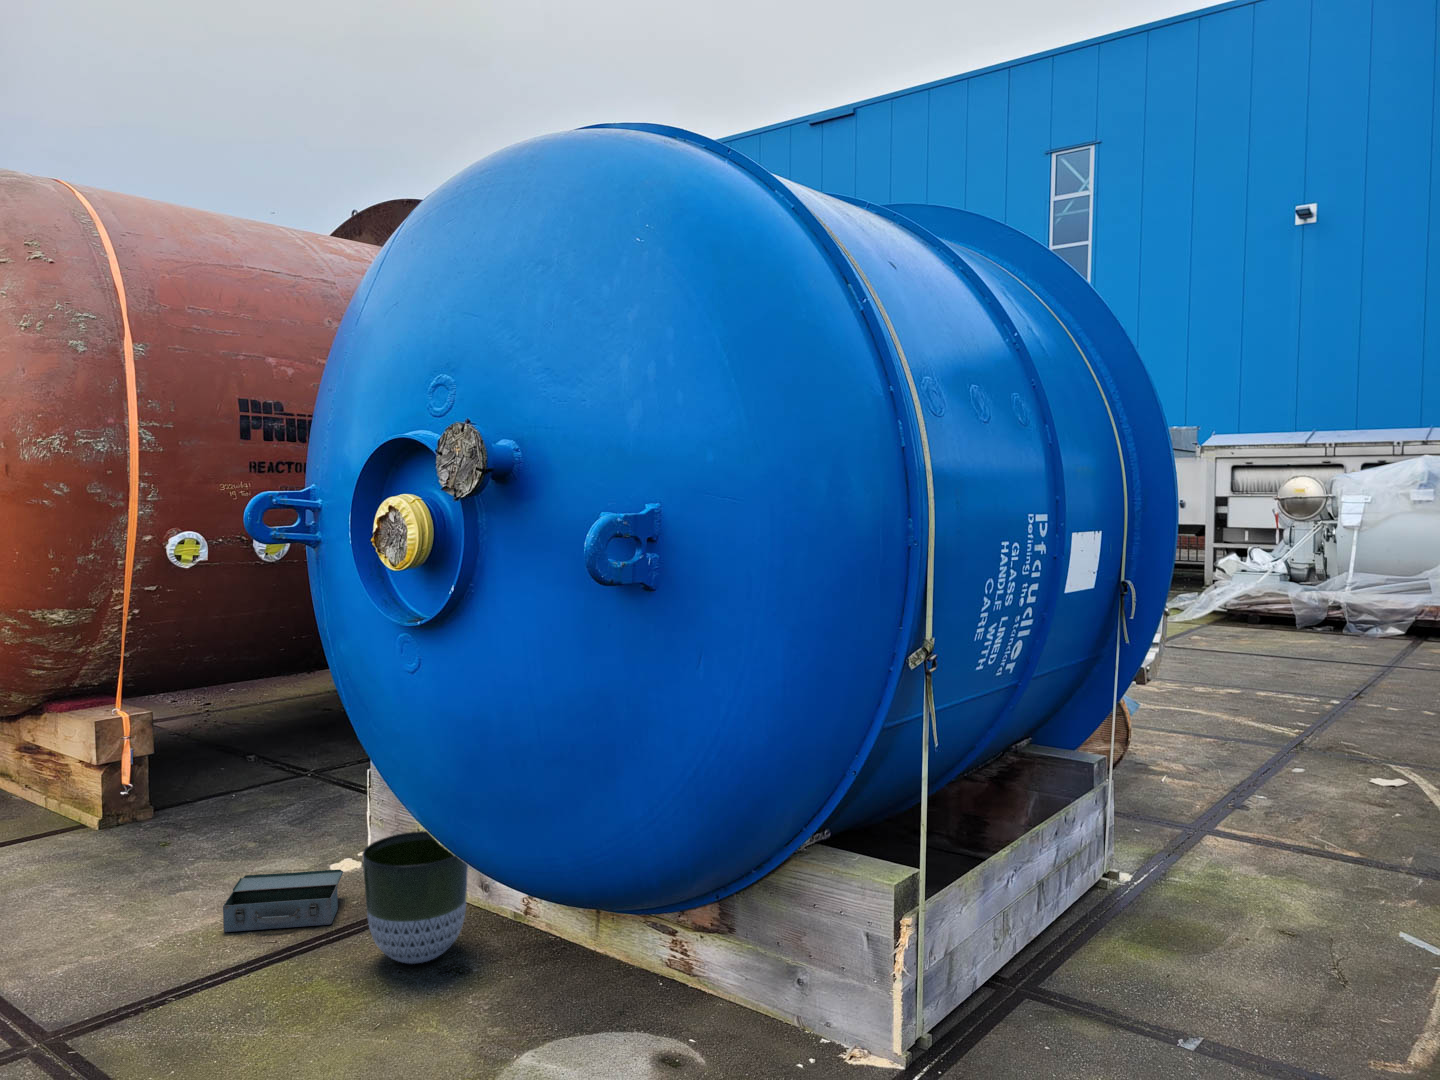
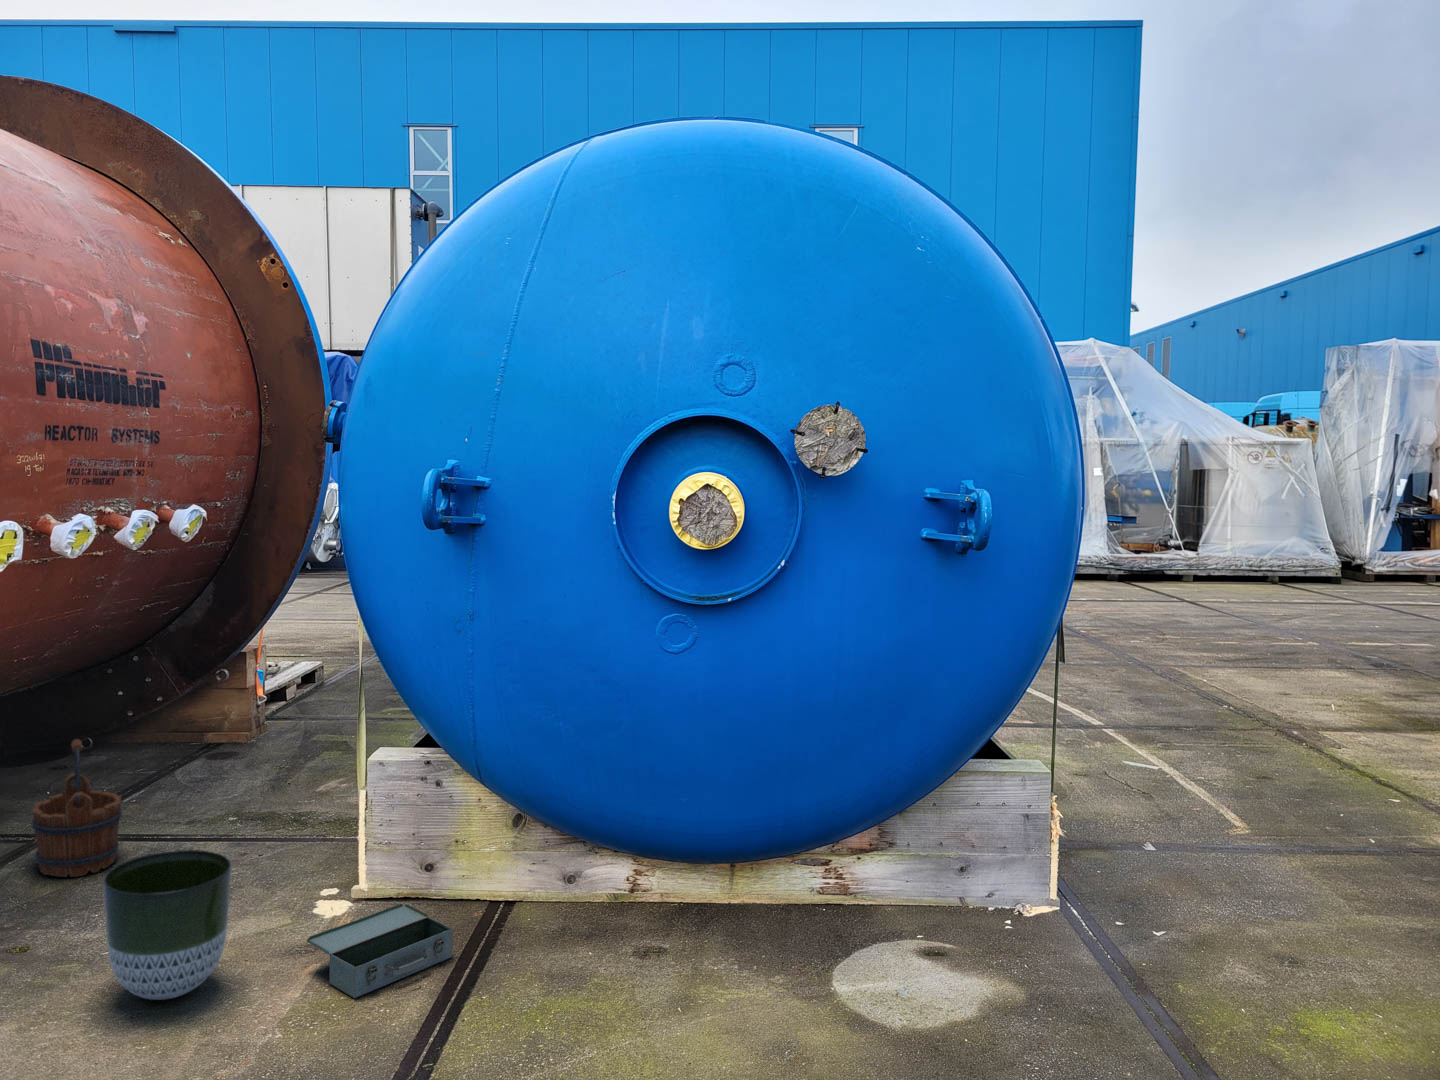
wooden bucket: none [254,700,318,804] -> present [32,739,122,877]
planter: present [363,831,468,964] -> present [103,850,231,1000]

